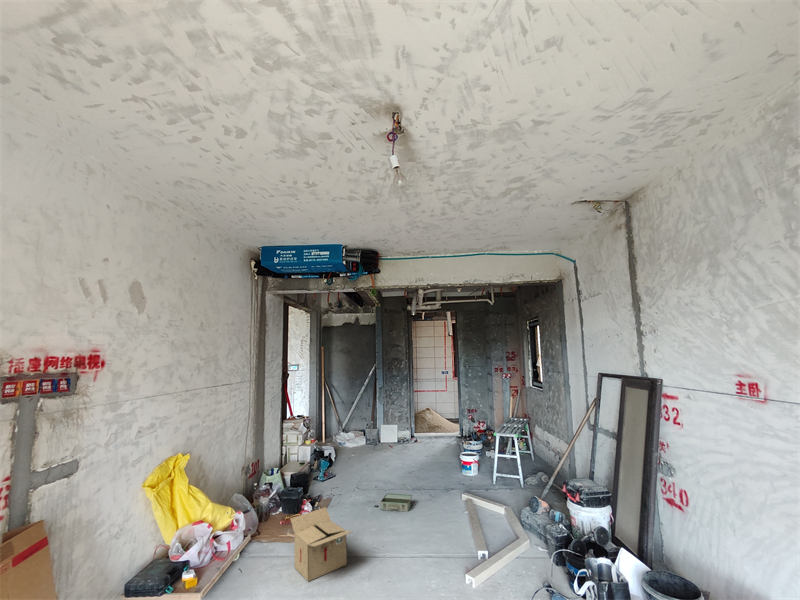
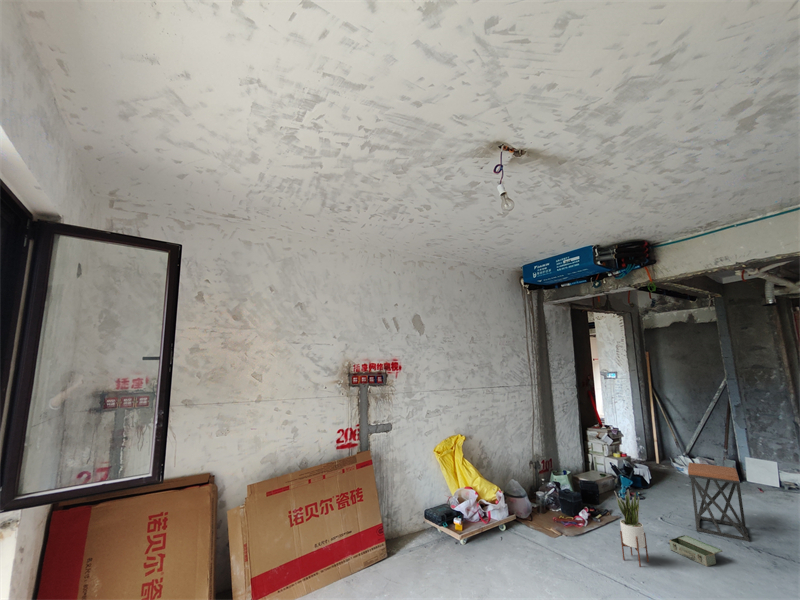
stool: none [376,432,414,488] -> present [688,462,749,542]
potted plant: none [358,466,376,534] -> present [614,490,649,567]
cardboard box: present [291,507,352,582] -> none [537,512,588,579]

